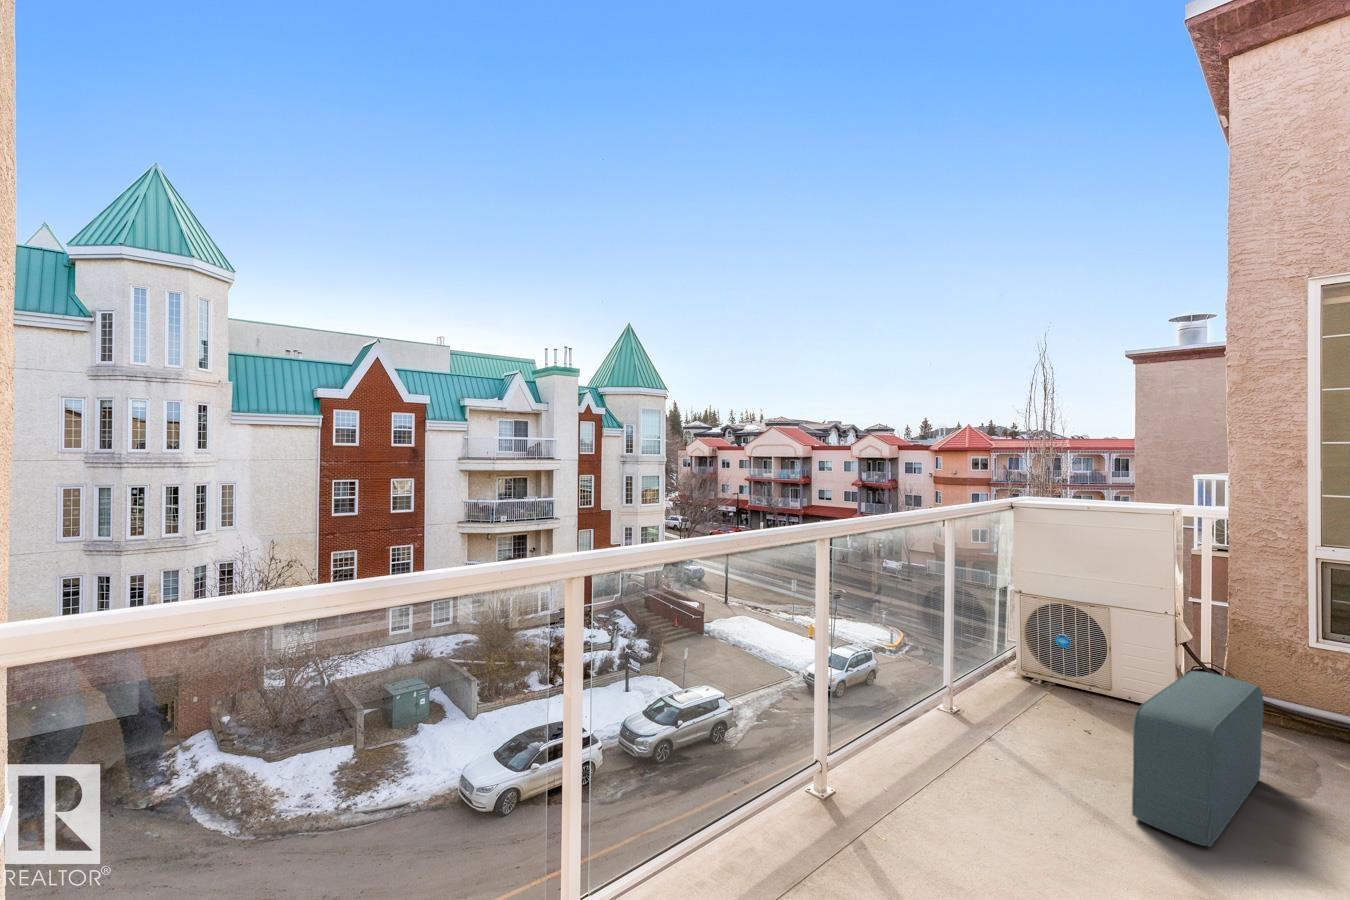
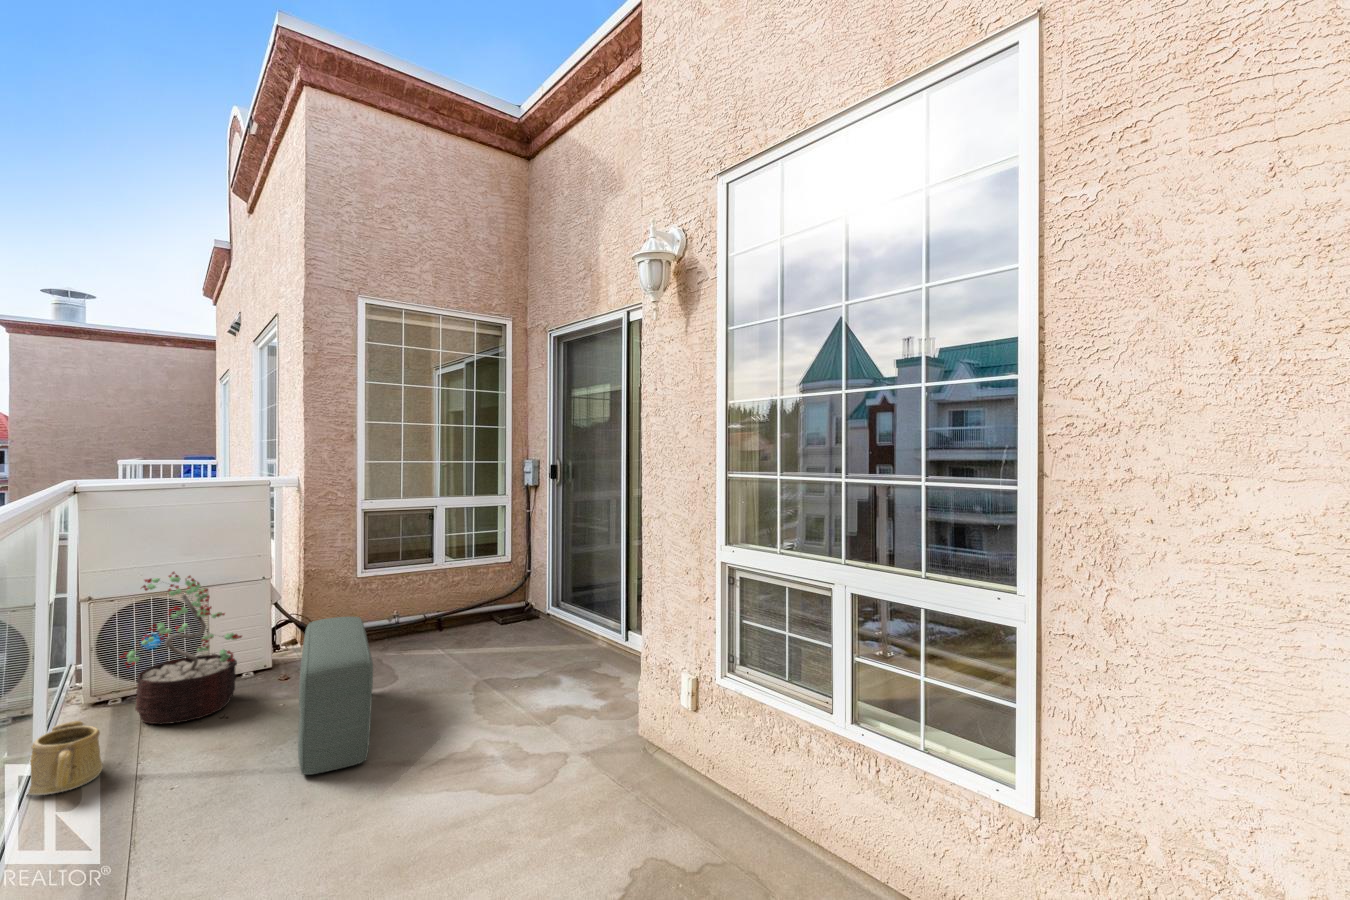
decorative plant: none [1034,584,1129,725] -> present [120,572,242,724]
watering can: none [957,677,1002,727] -> present [28,721,103,795]

